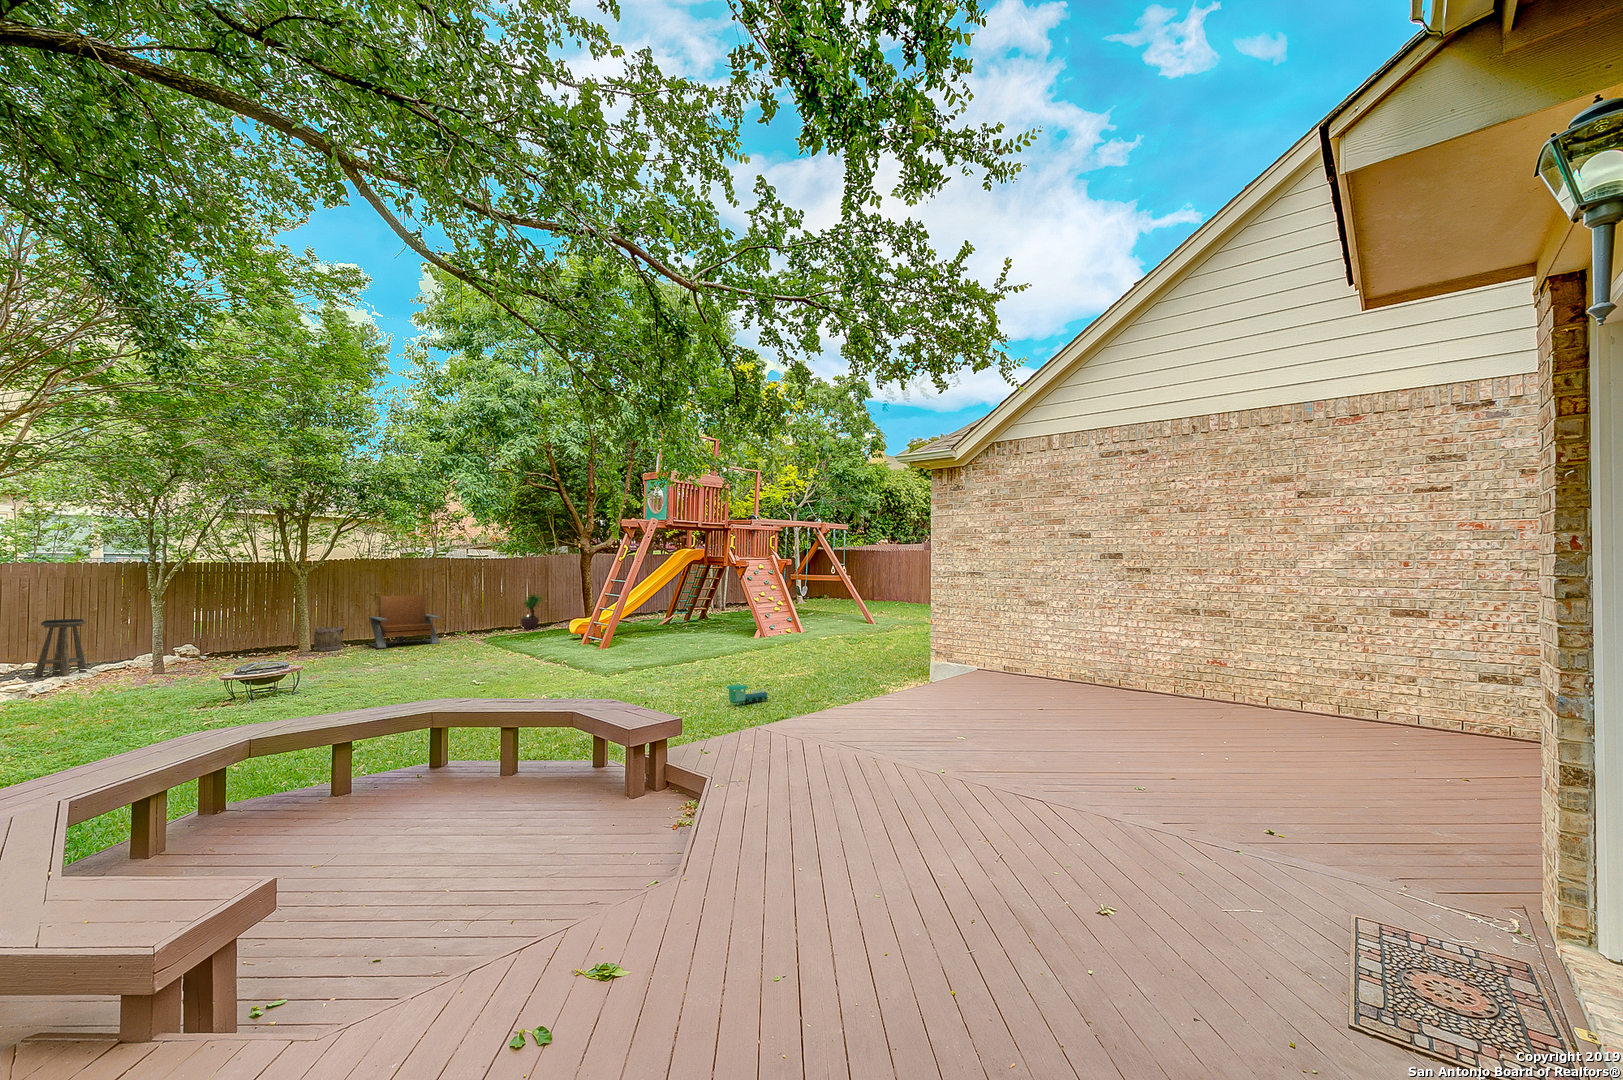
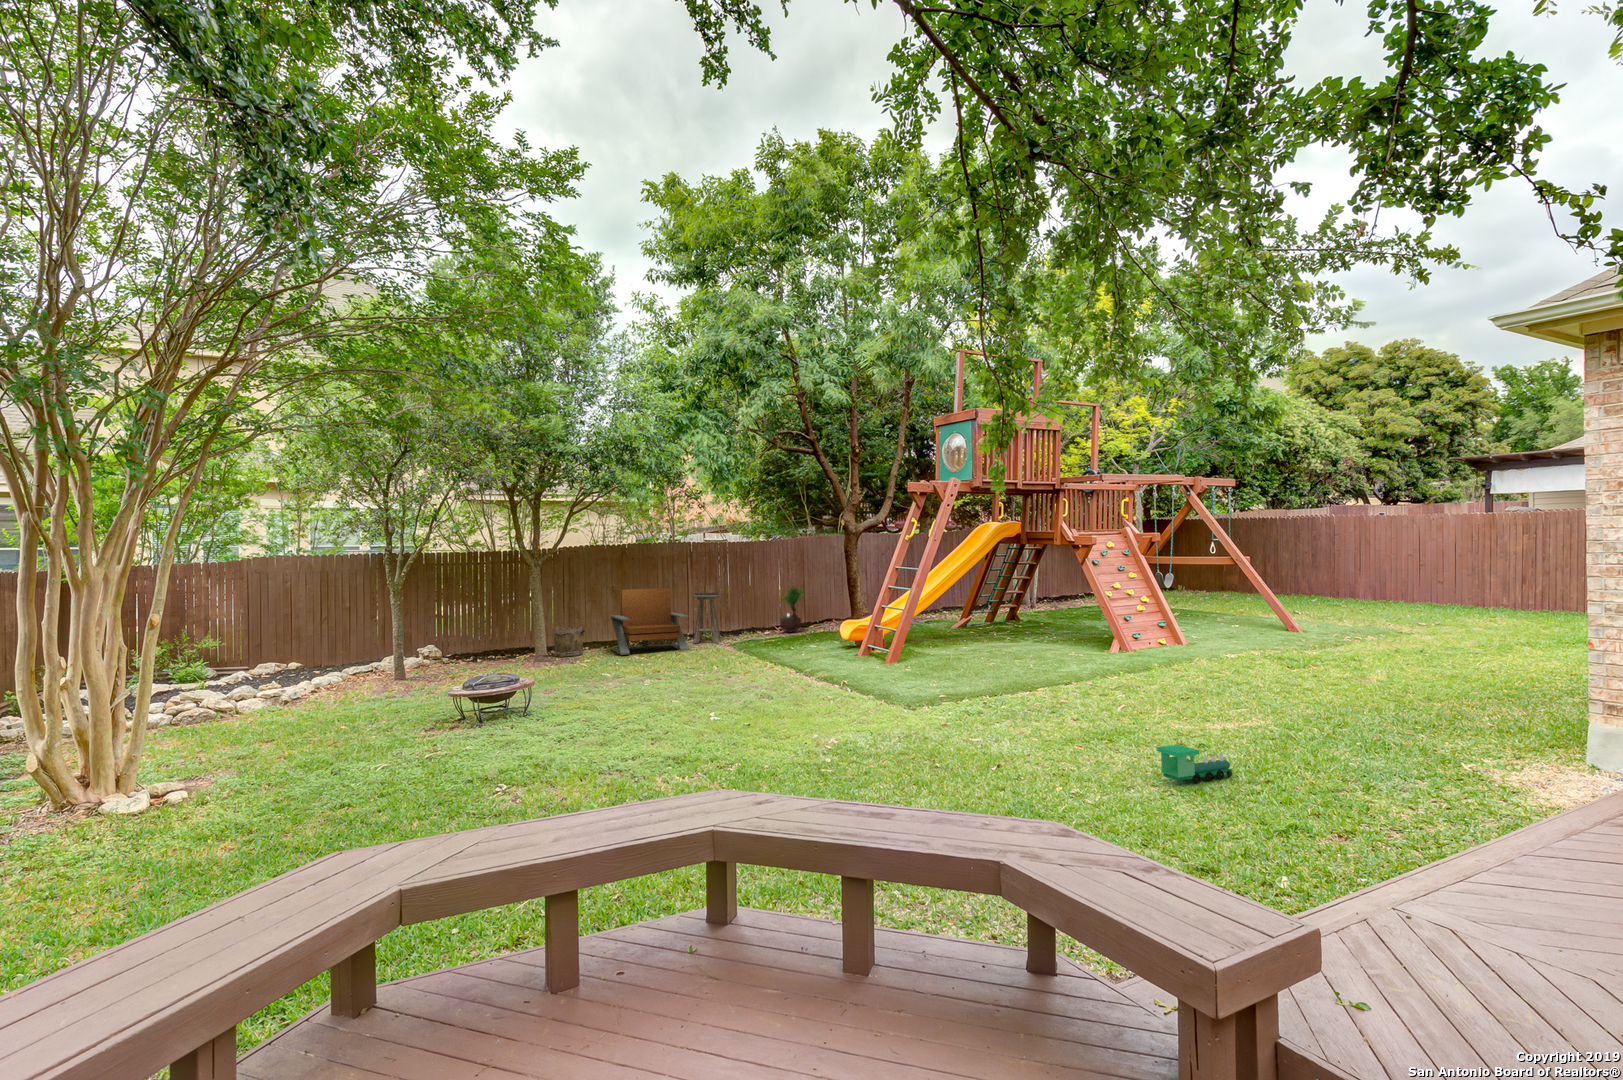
stool: present [34,619,87,677] -> present [693,593,721,643]

